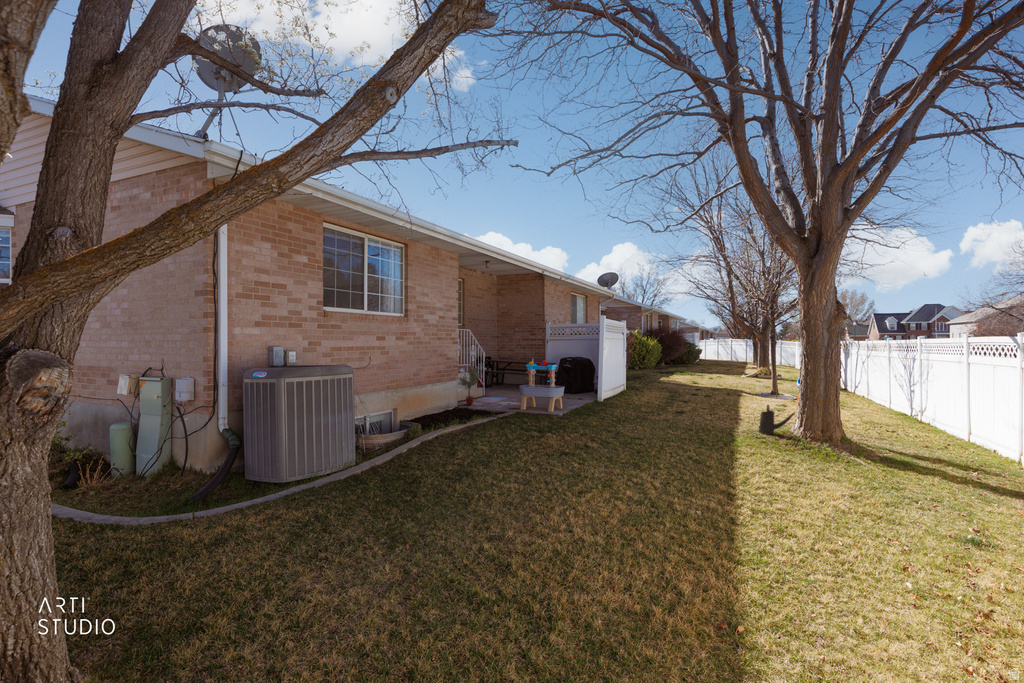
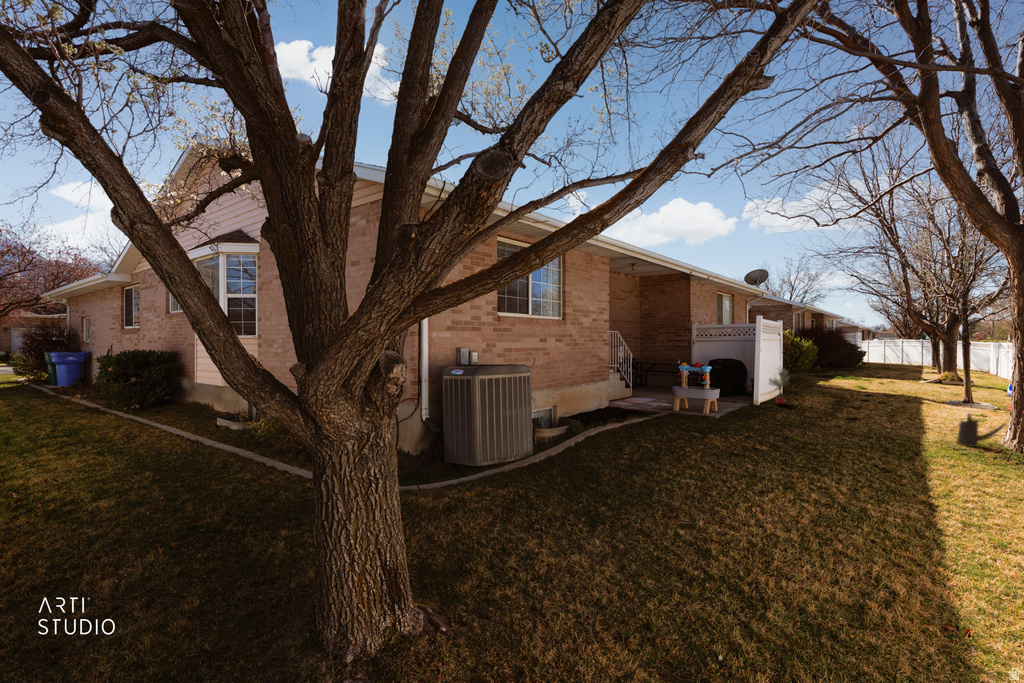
potted tree: present [459,364,479,405] -> present [769,369,789,404]

